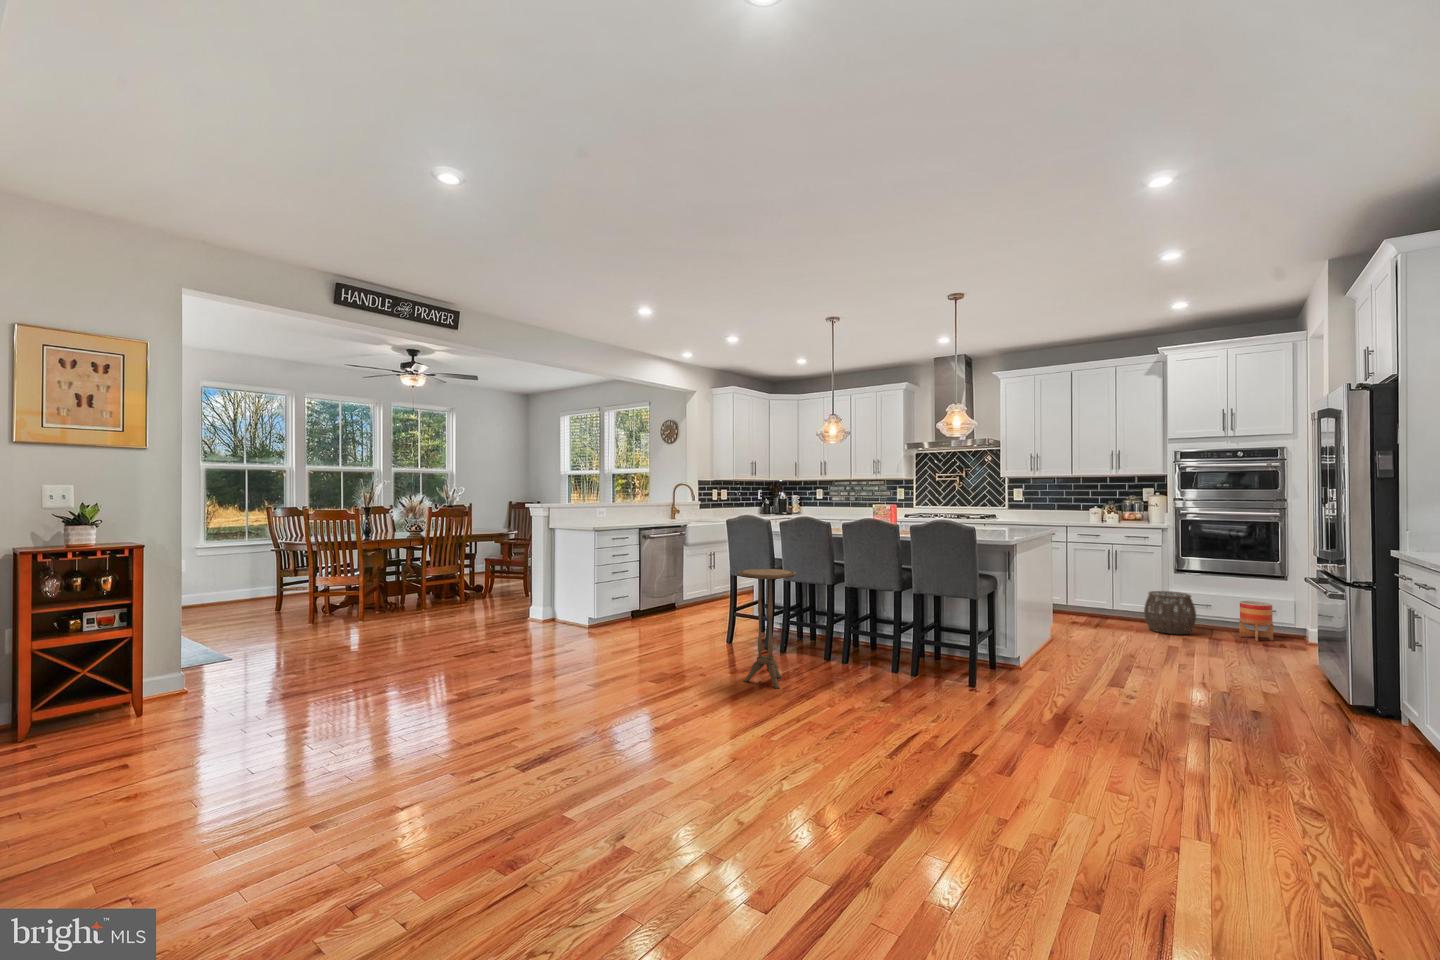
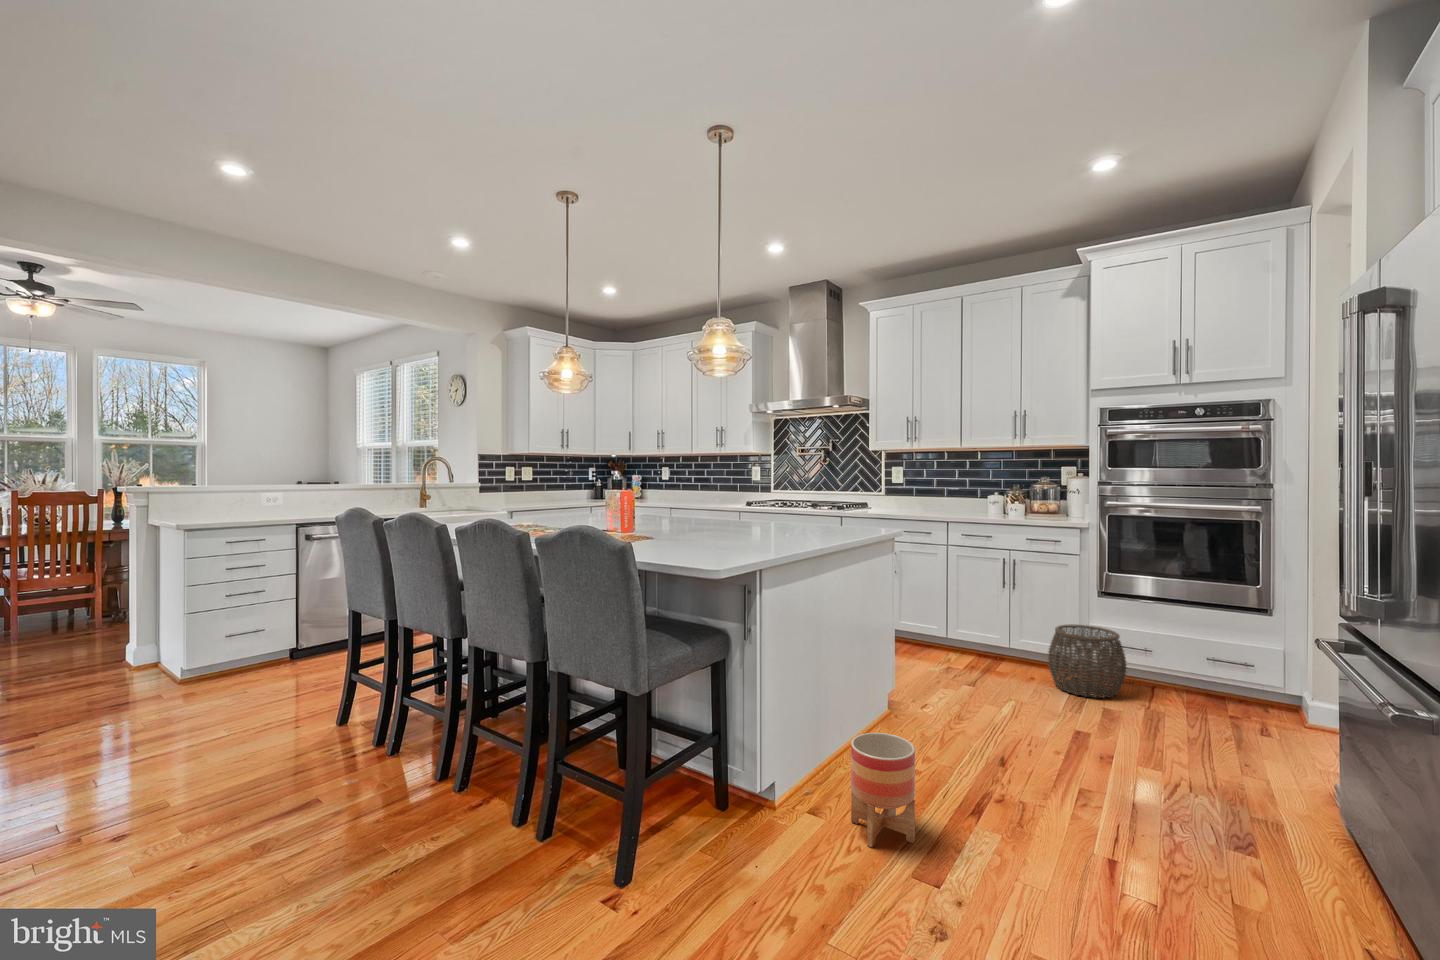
side table: present [738,569,796,689] -> none [143,622,299,898]
planter: present [1239,601,1273,641] -> present [851,733,915,847]

